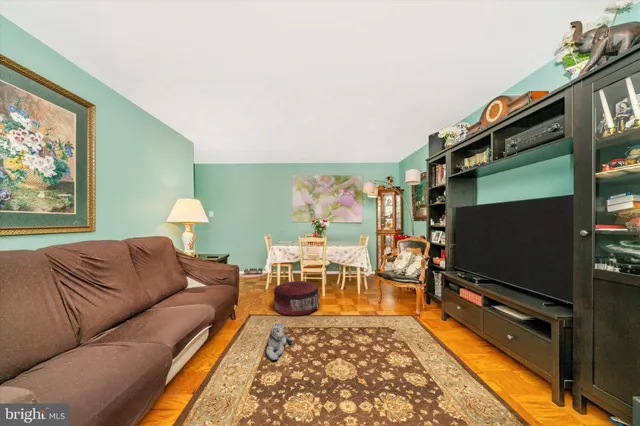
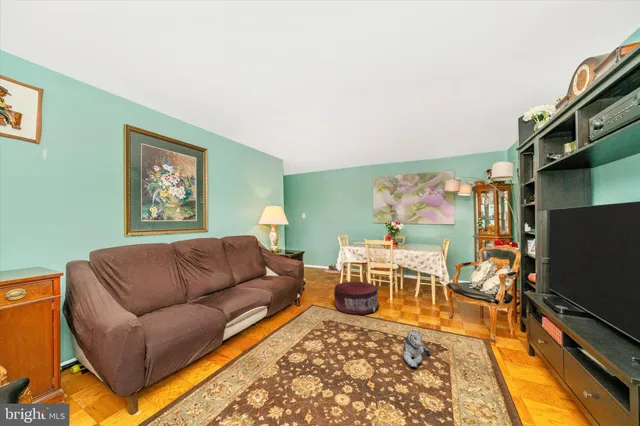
plush toy: present [266,324,292,360] -> present [403,330,430,367]

